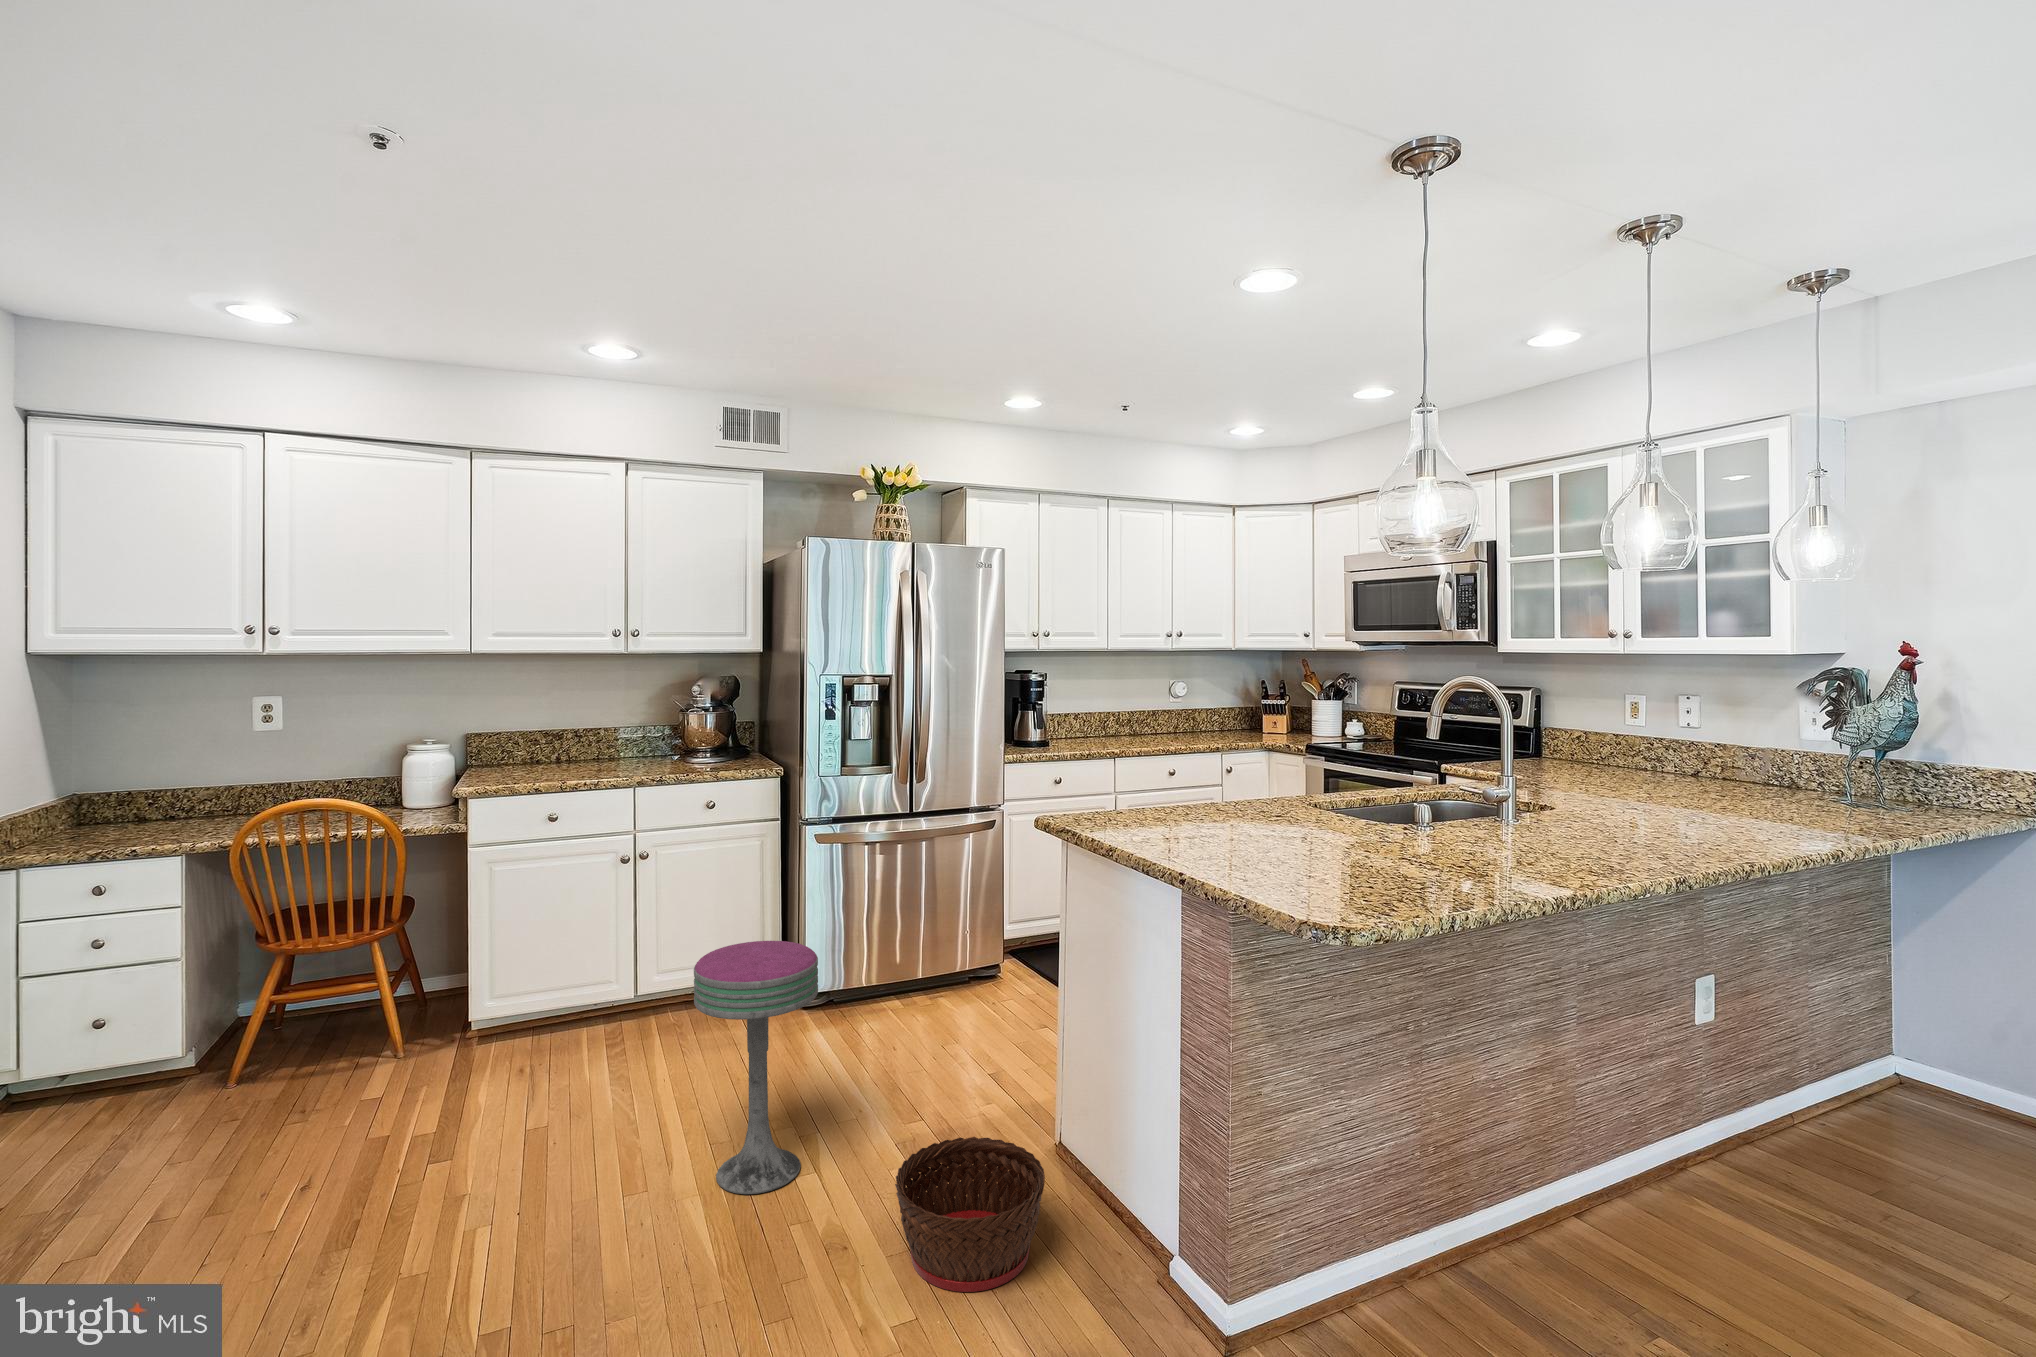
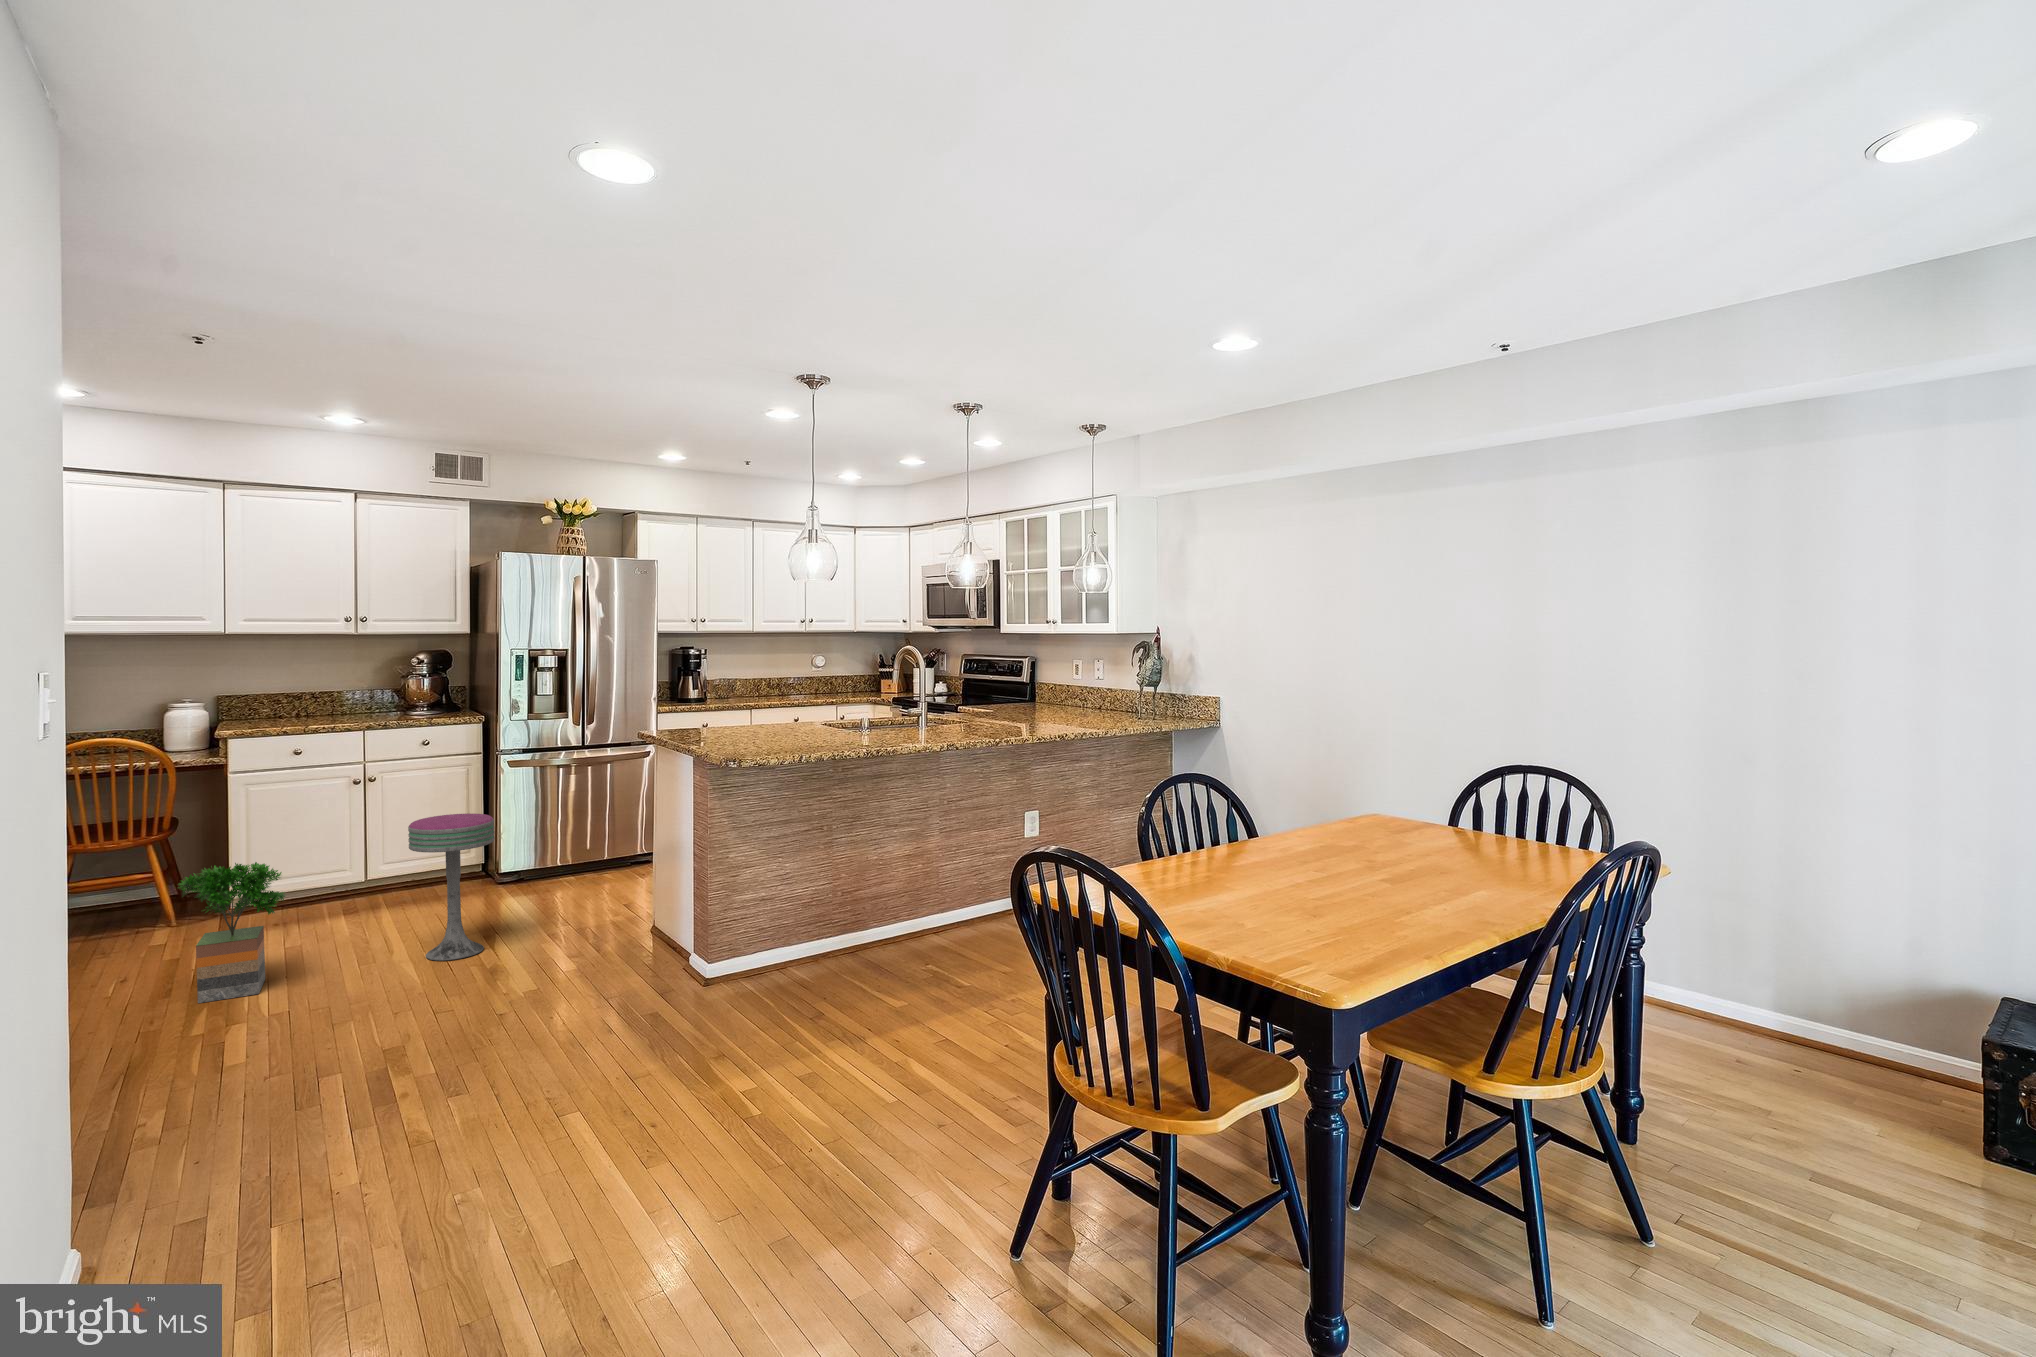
potted tree: none [353,1025,518,1277] -> present [179,862,285,1003]
basket: present [895,1137,1045,1292] -> none [535,913,628,982]

